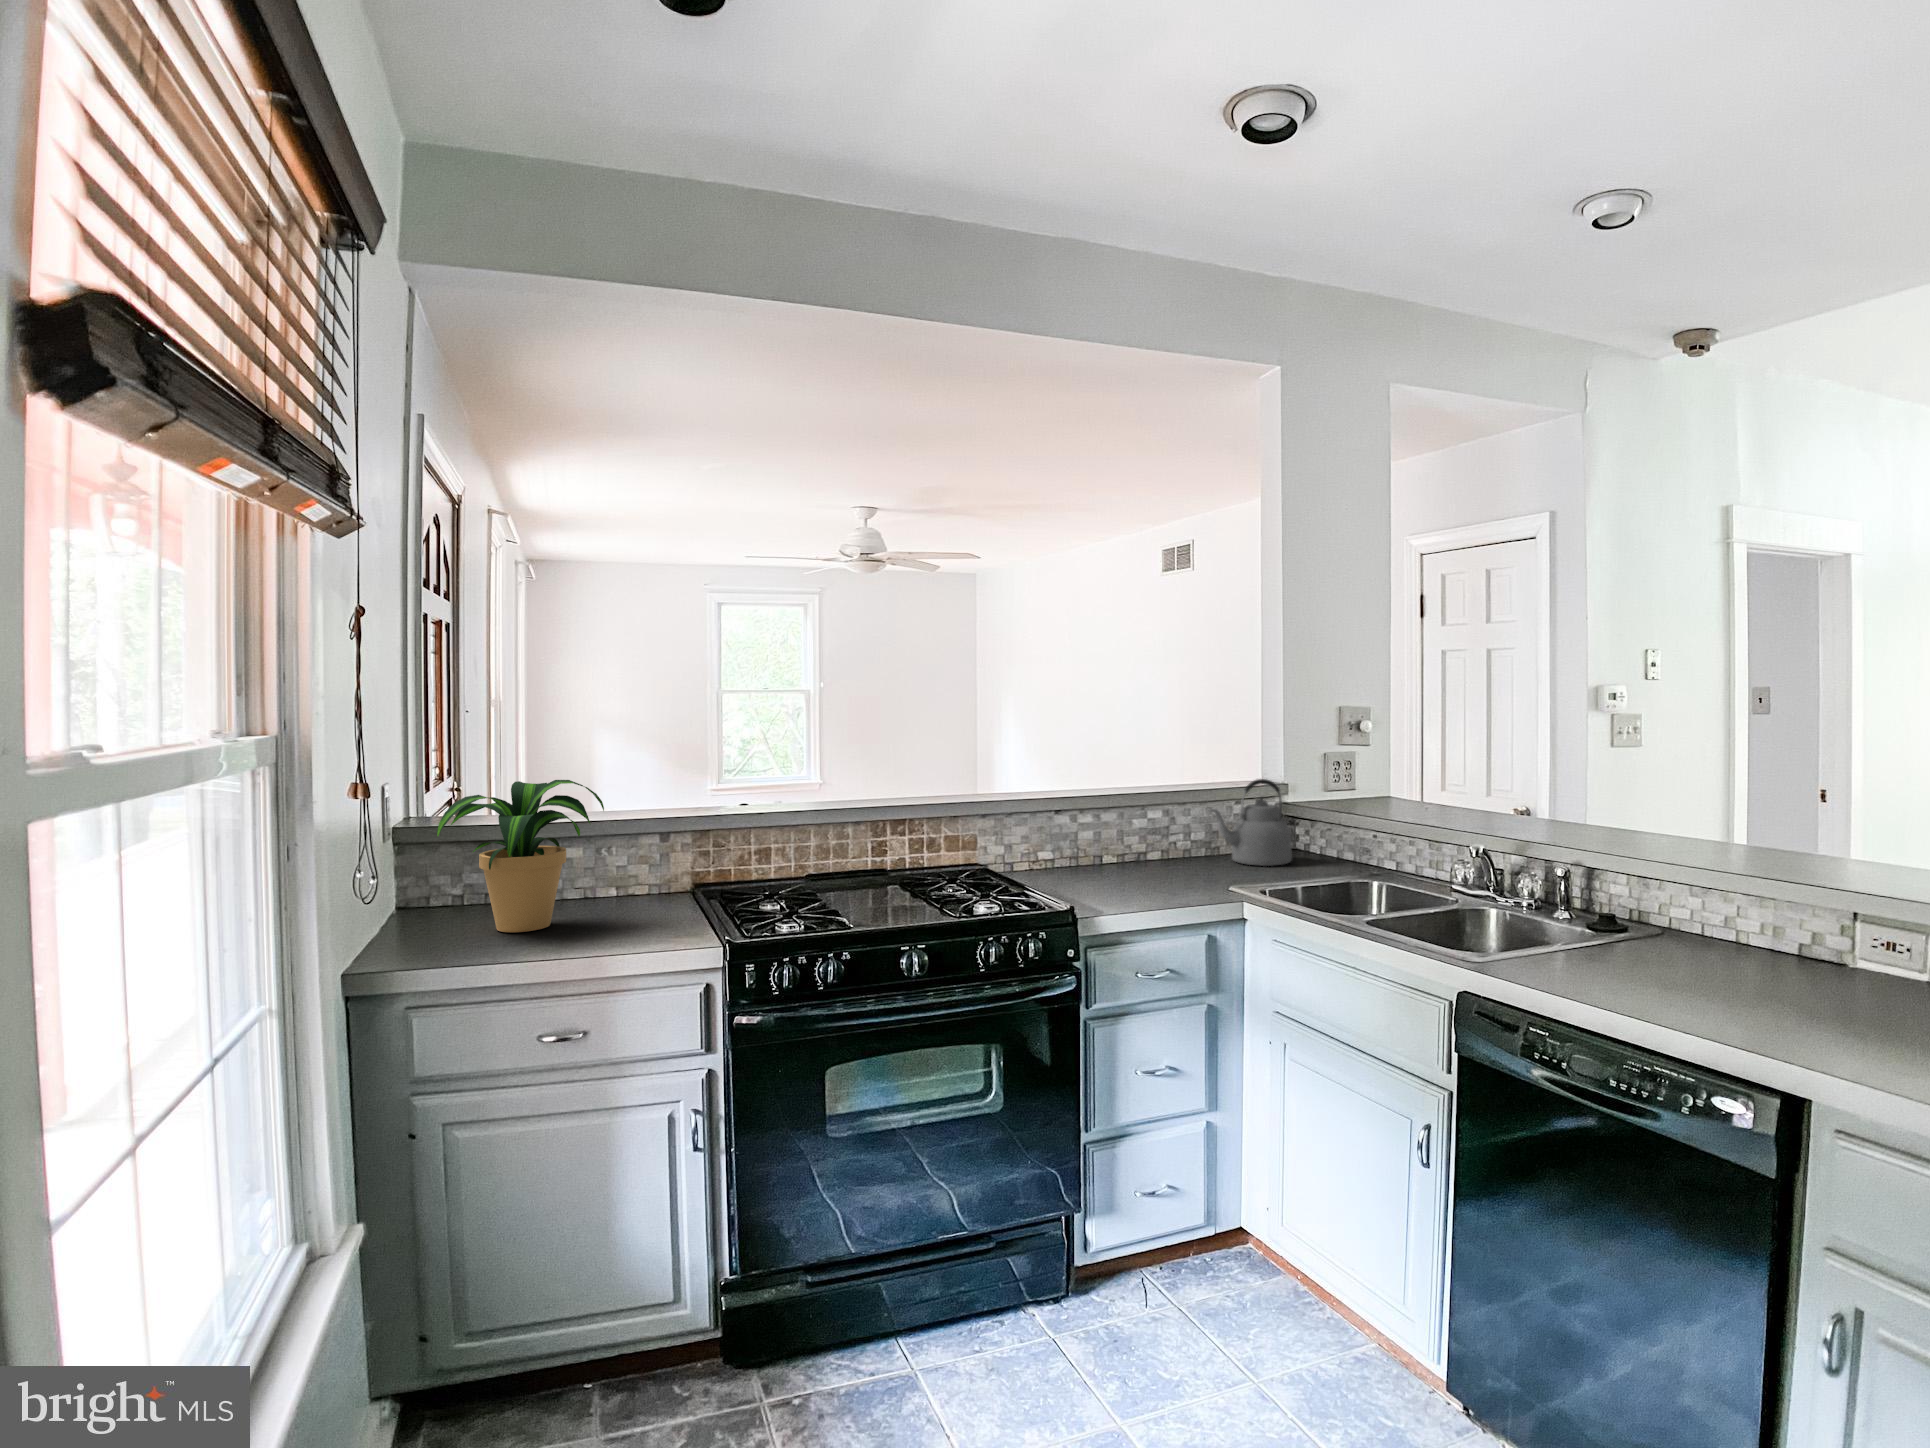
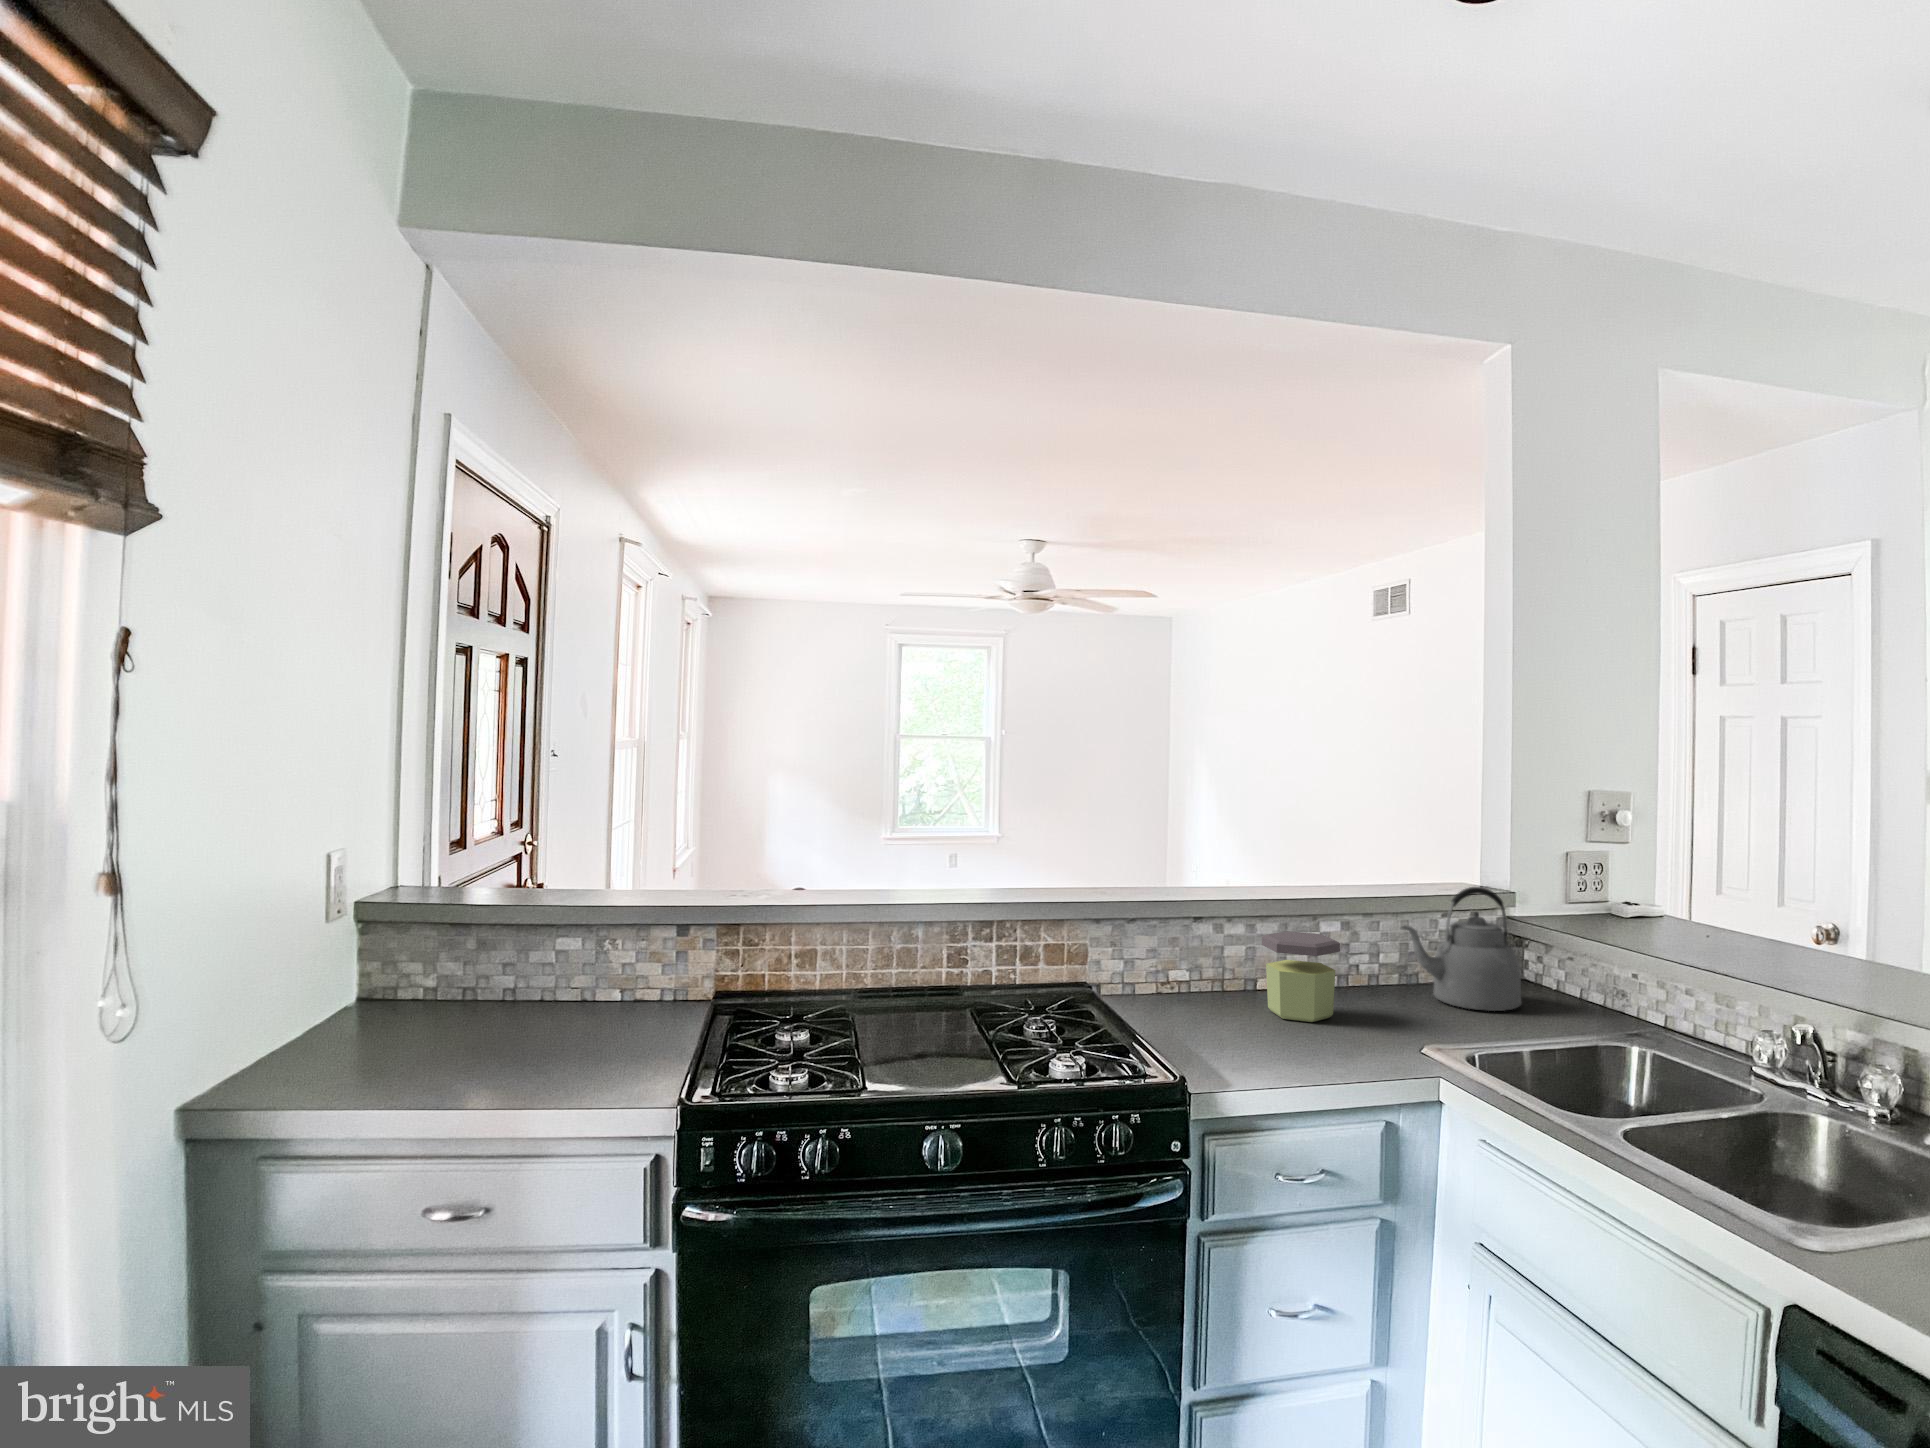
potted plant: present [437,780,604,932] -> none [354,856,582,1054]
jar: none [1113,816,1169,878] -> present [1262,931,1340,1022]

